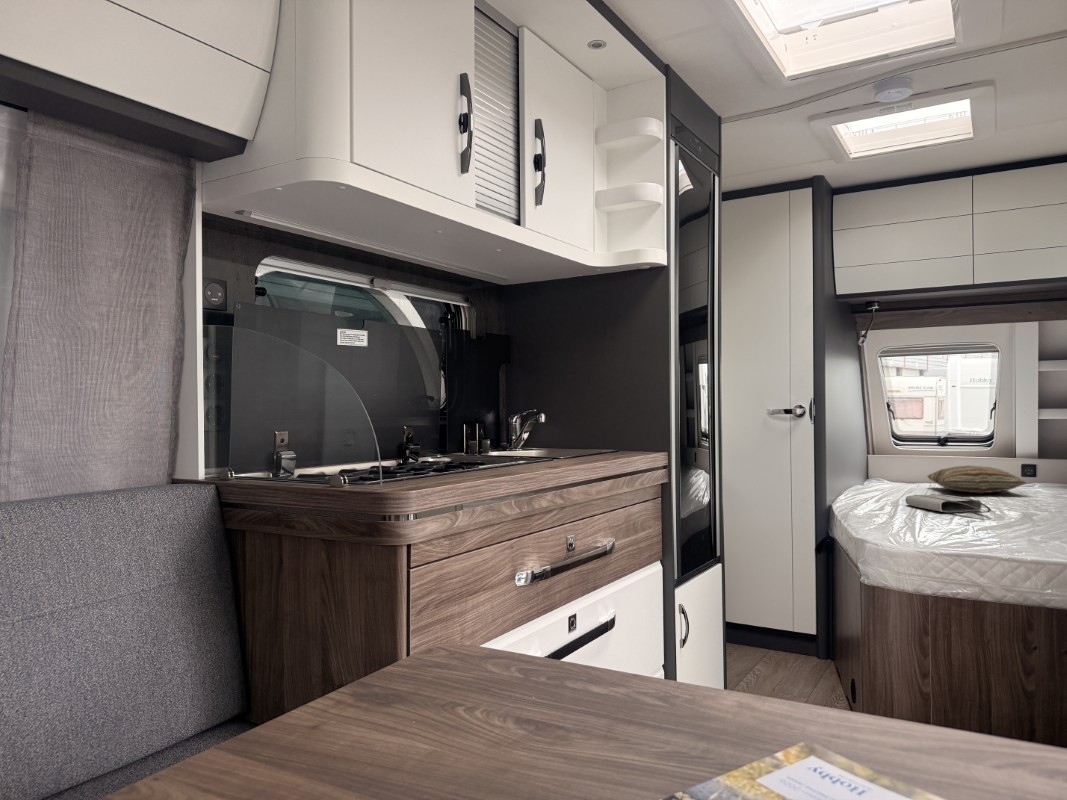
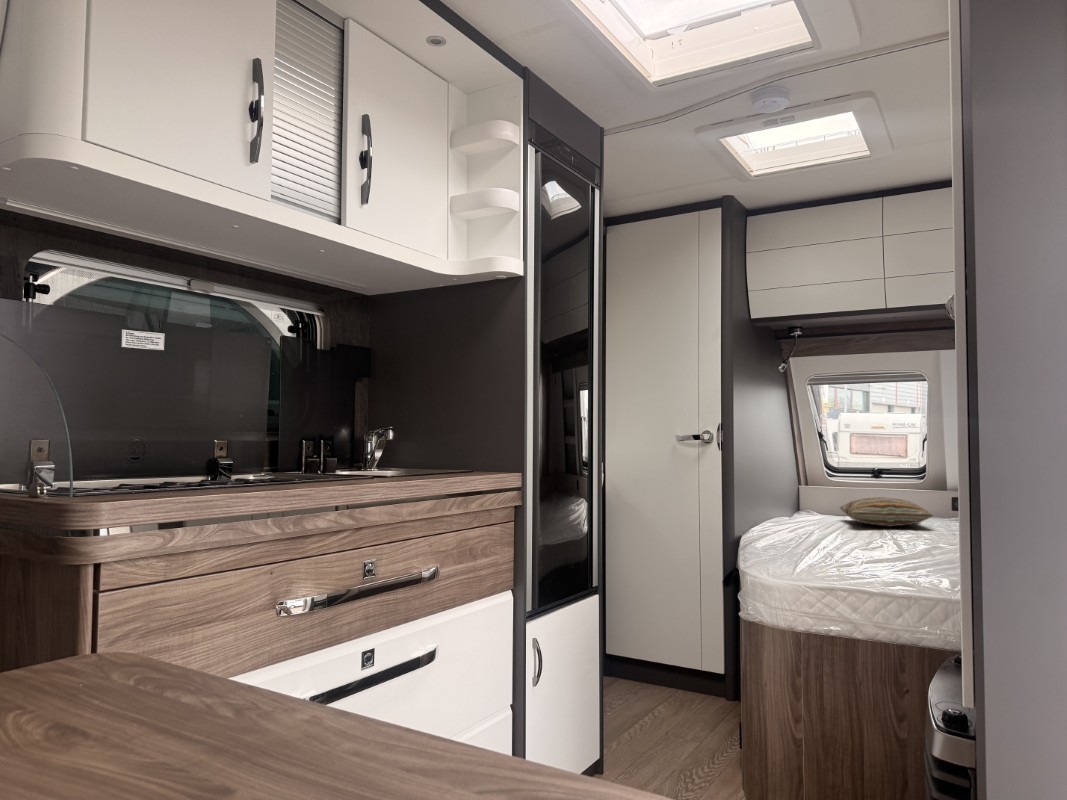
tote bag: present [905,494,991,513] -> none [806,526,883,547]

